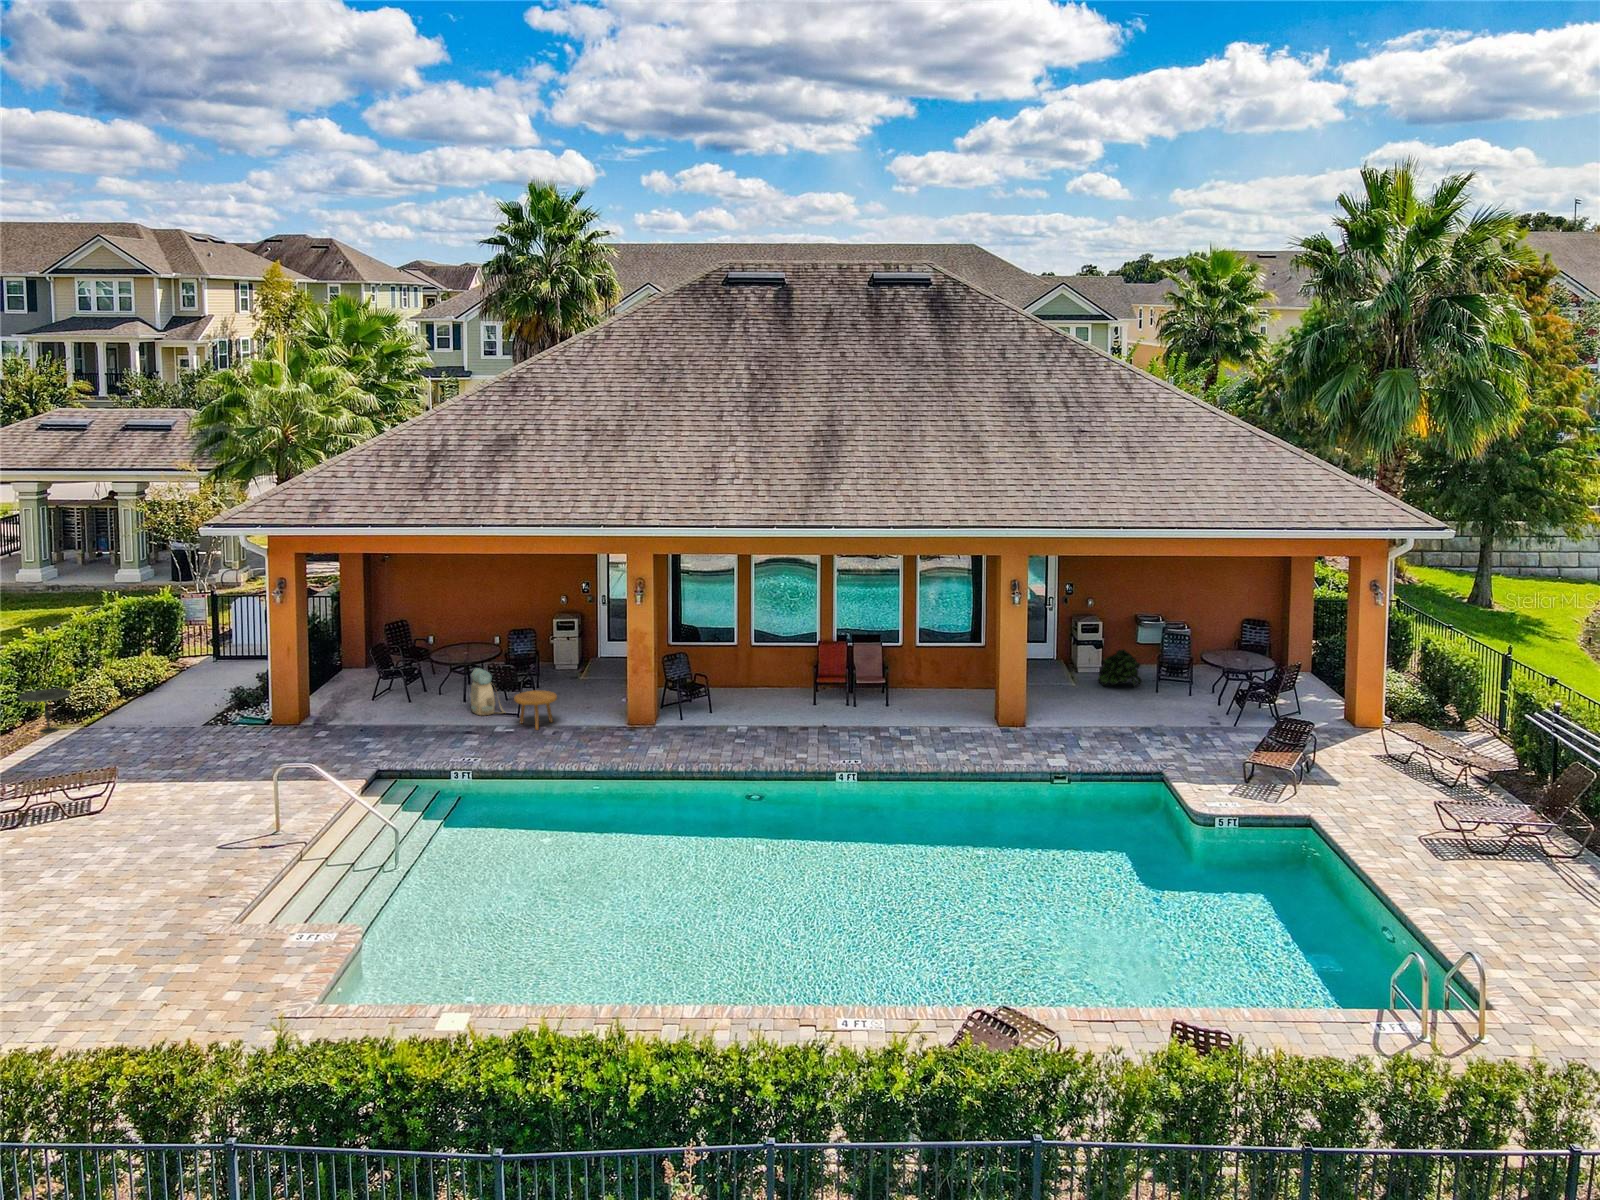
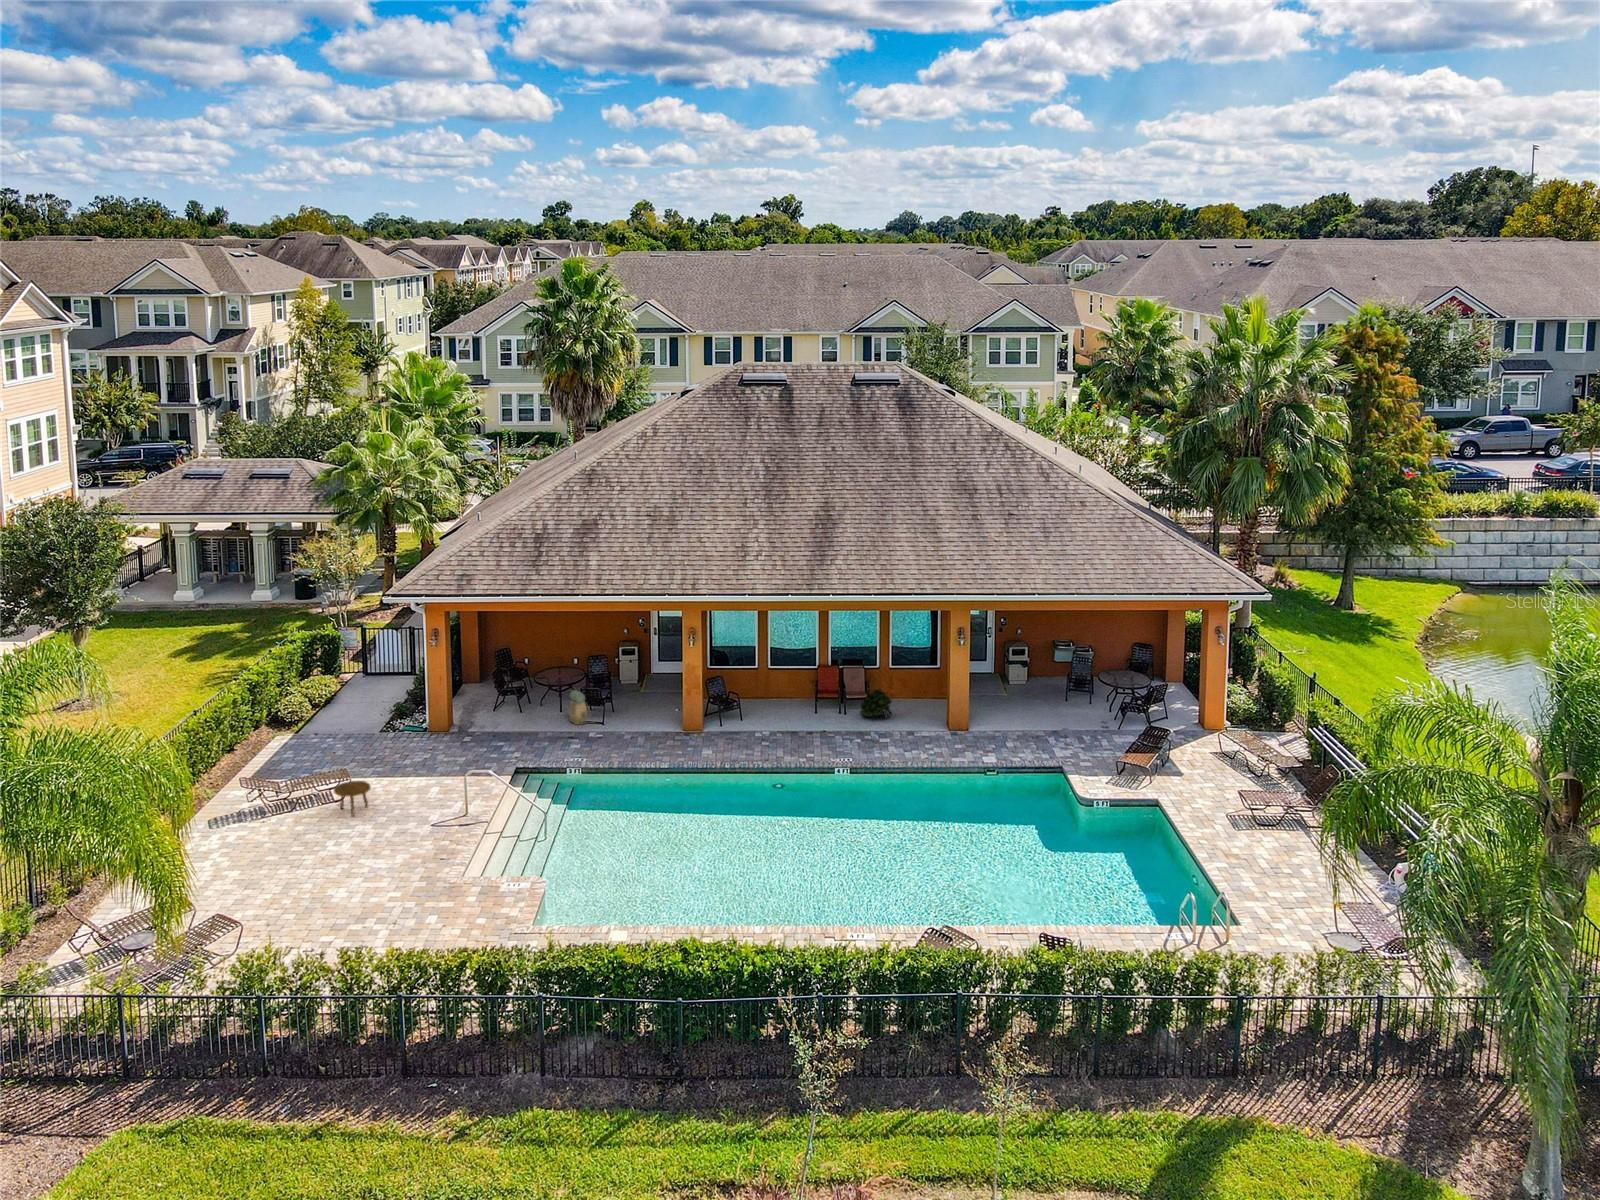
potted plant: present [1098,649,1142,686] -> present [860,689,892,718]
side table: present [19,688,71,733] -> none [250,709,286,742]
footstool: present [514,691,557,730] -> present [334,781,371,816]

